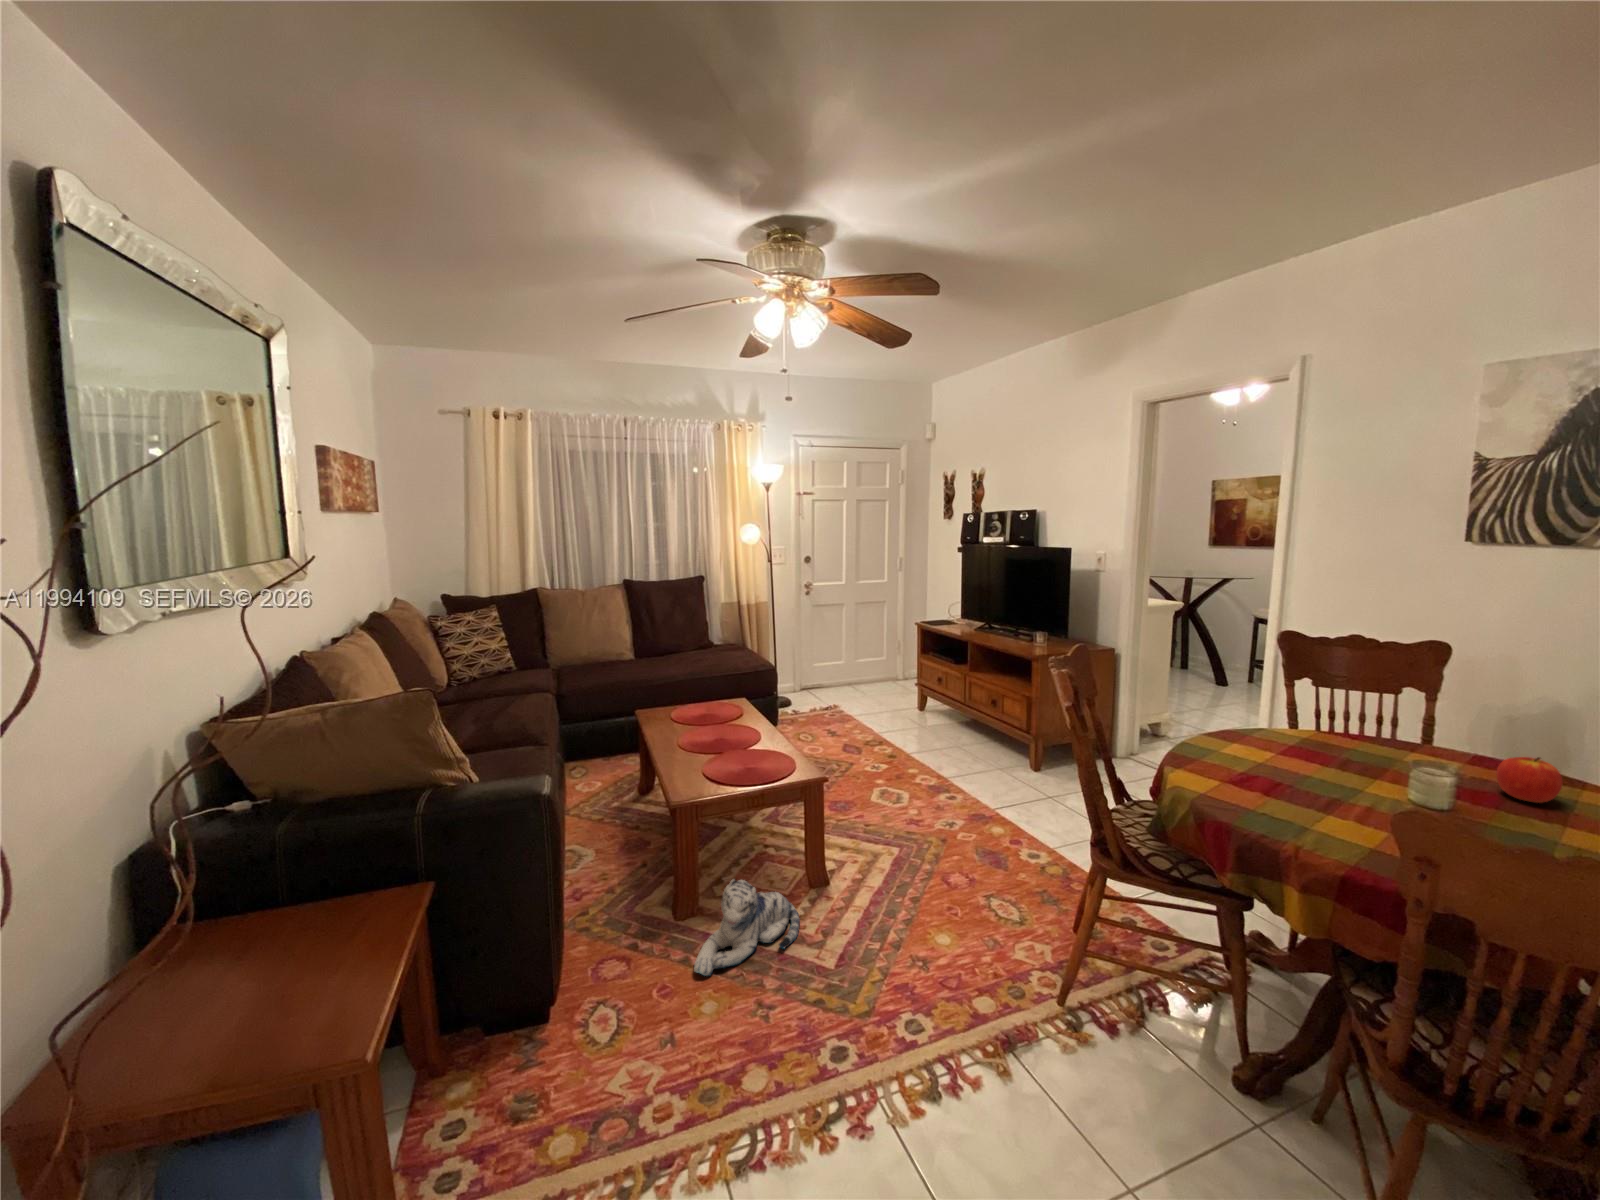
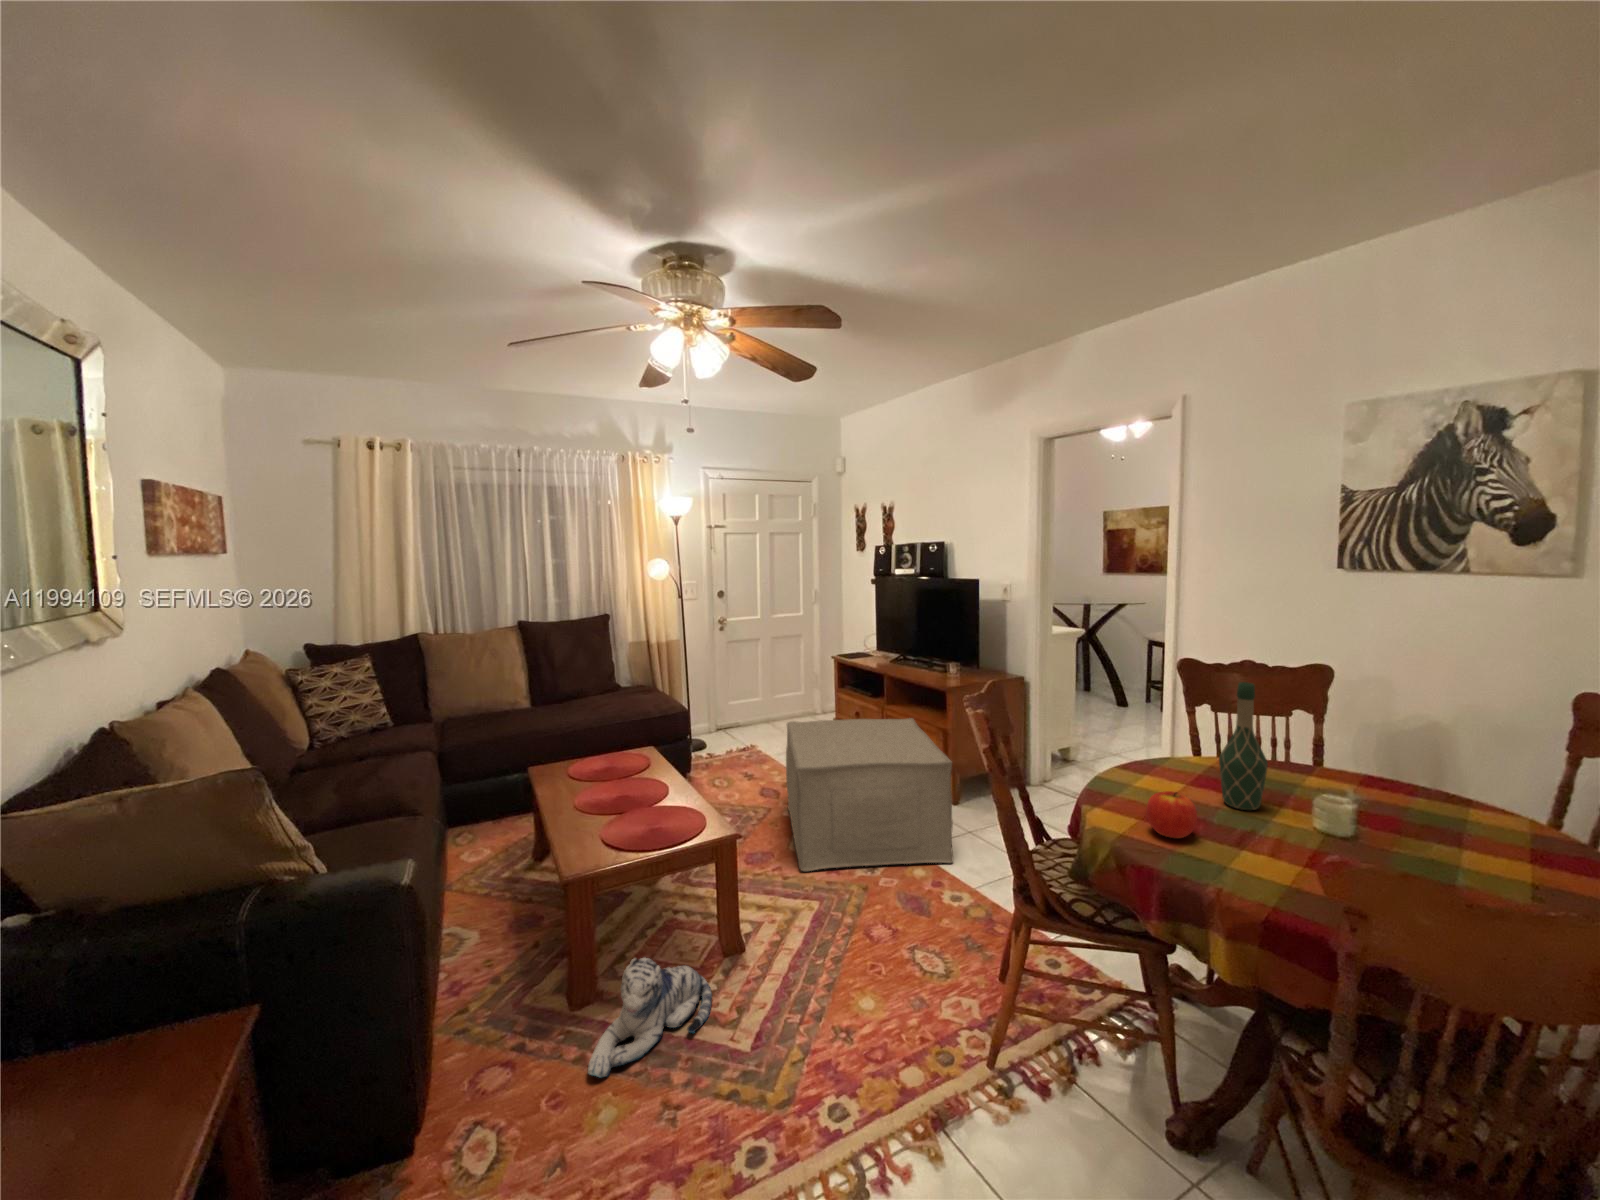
wine bottle: none [1309,654,1361,780] -> present [1219,682,1268,810]
ottoman: none [869,683,1034,825] -> present [786,718,953,871]
apple: present [1497,757,1563,803] -> present [1147,791,1197,838]

